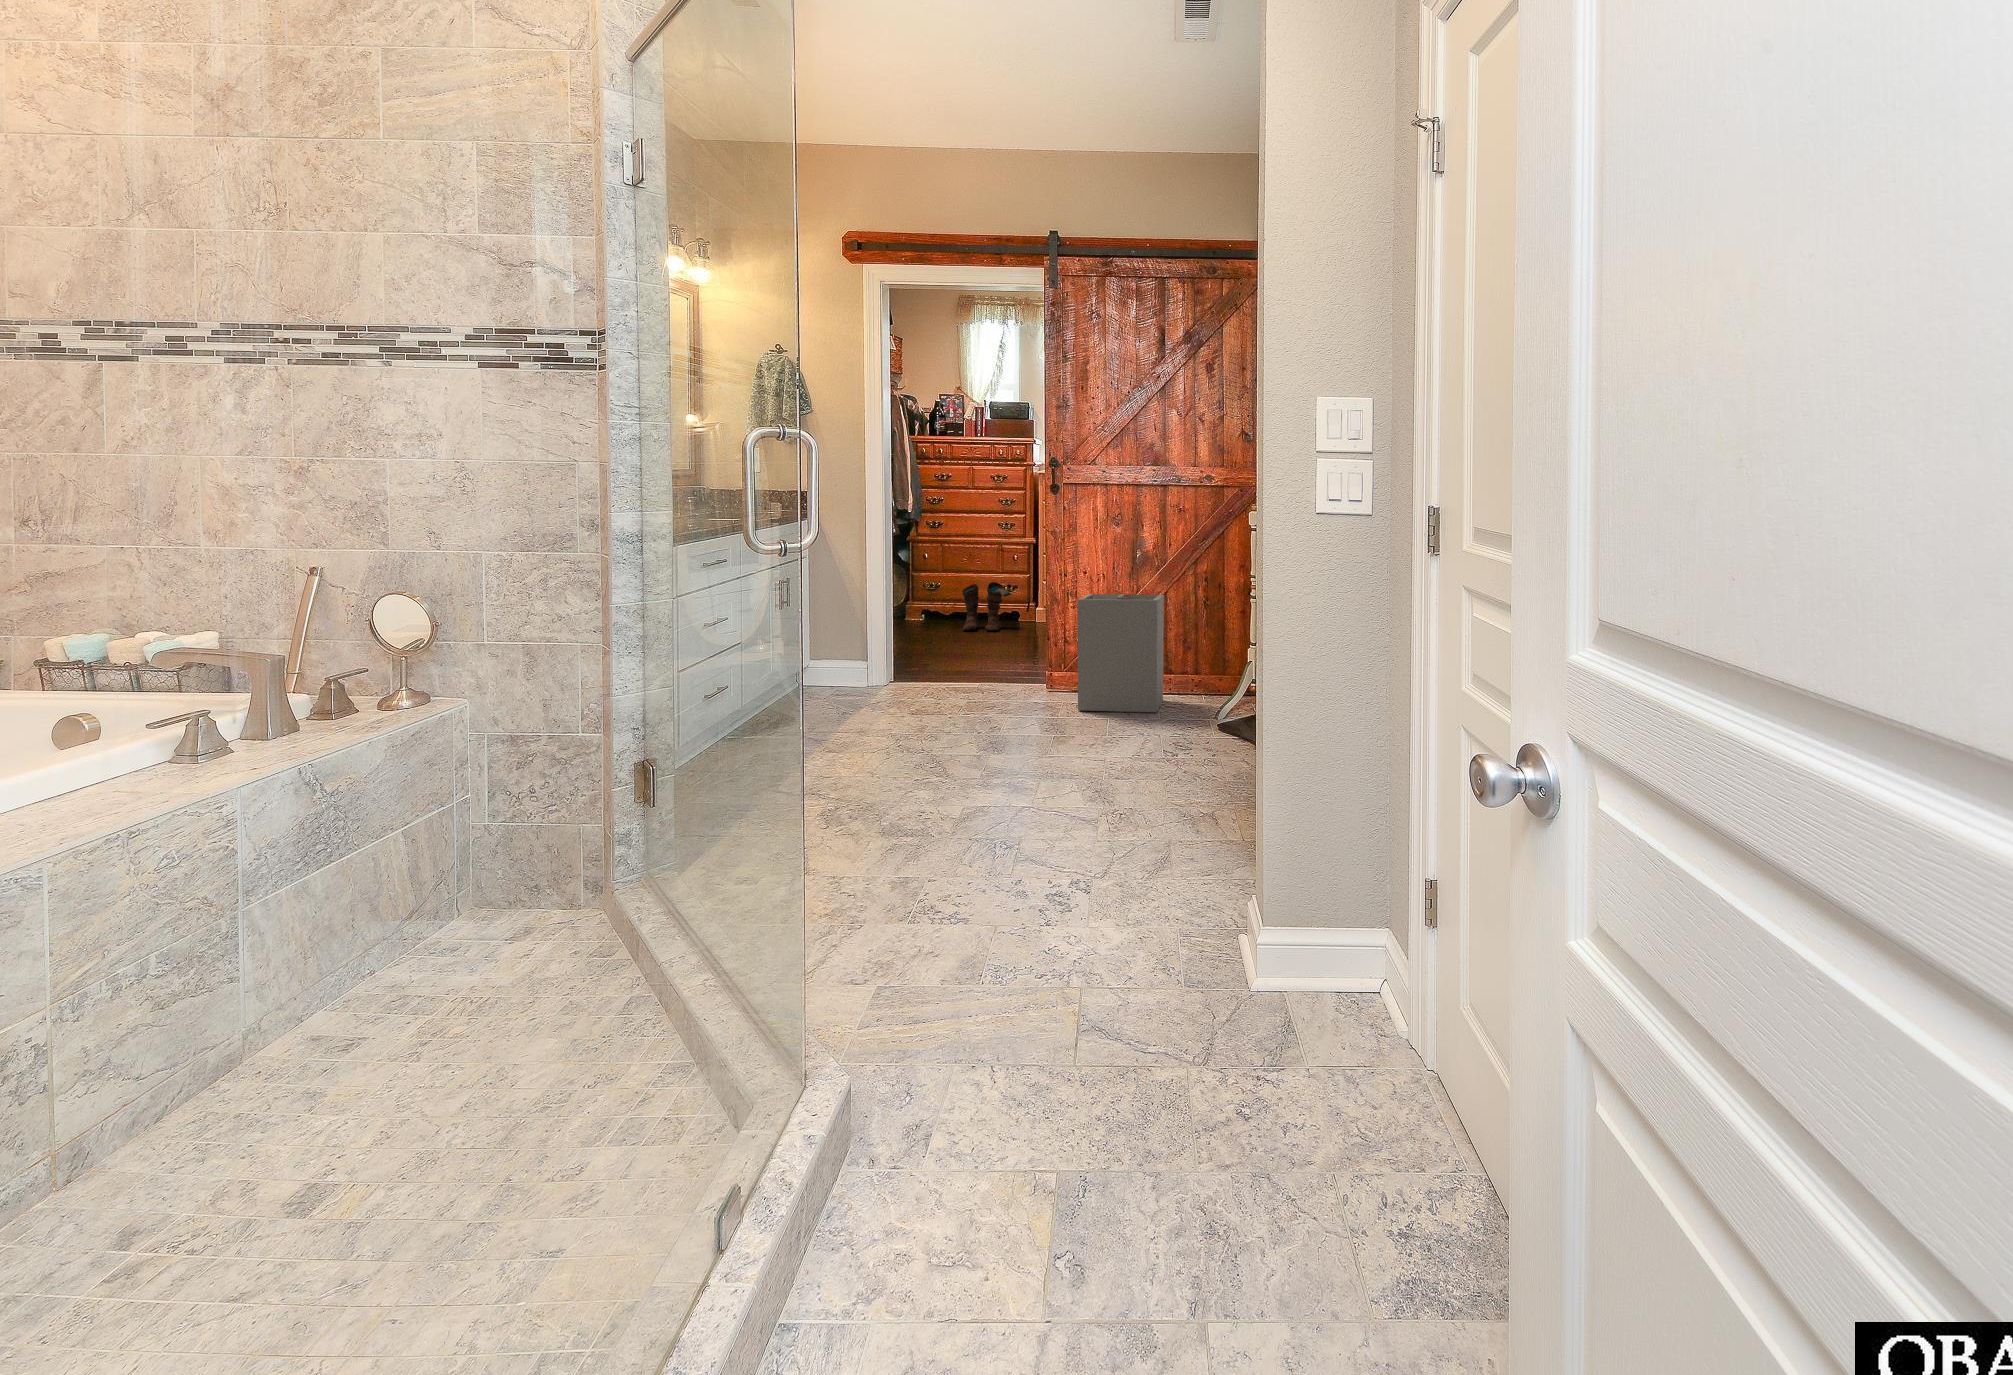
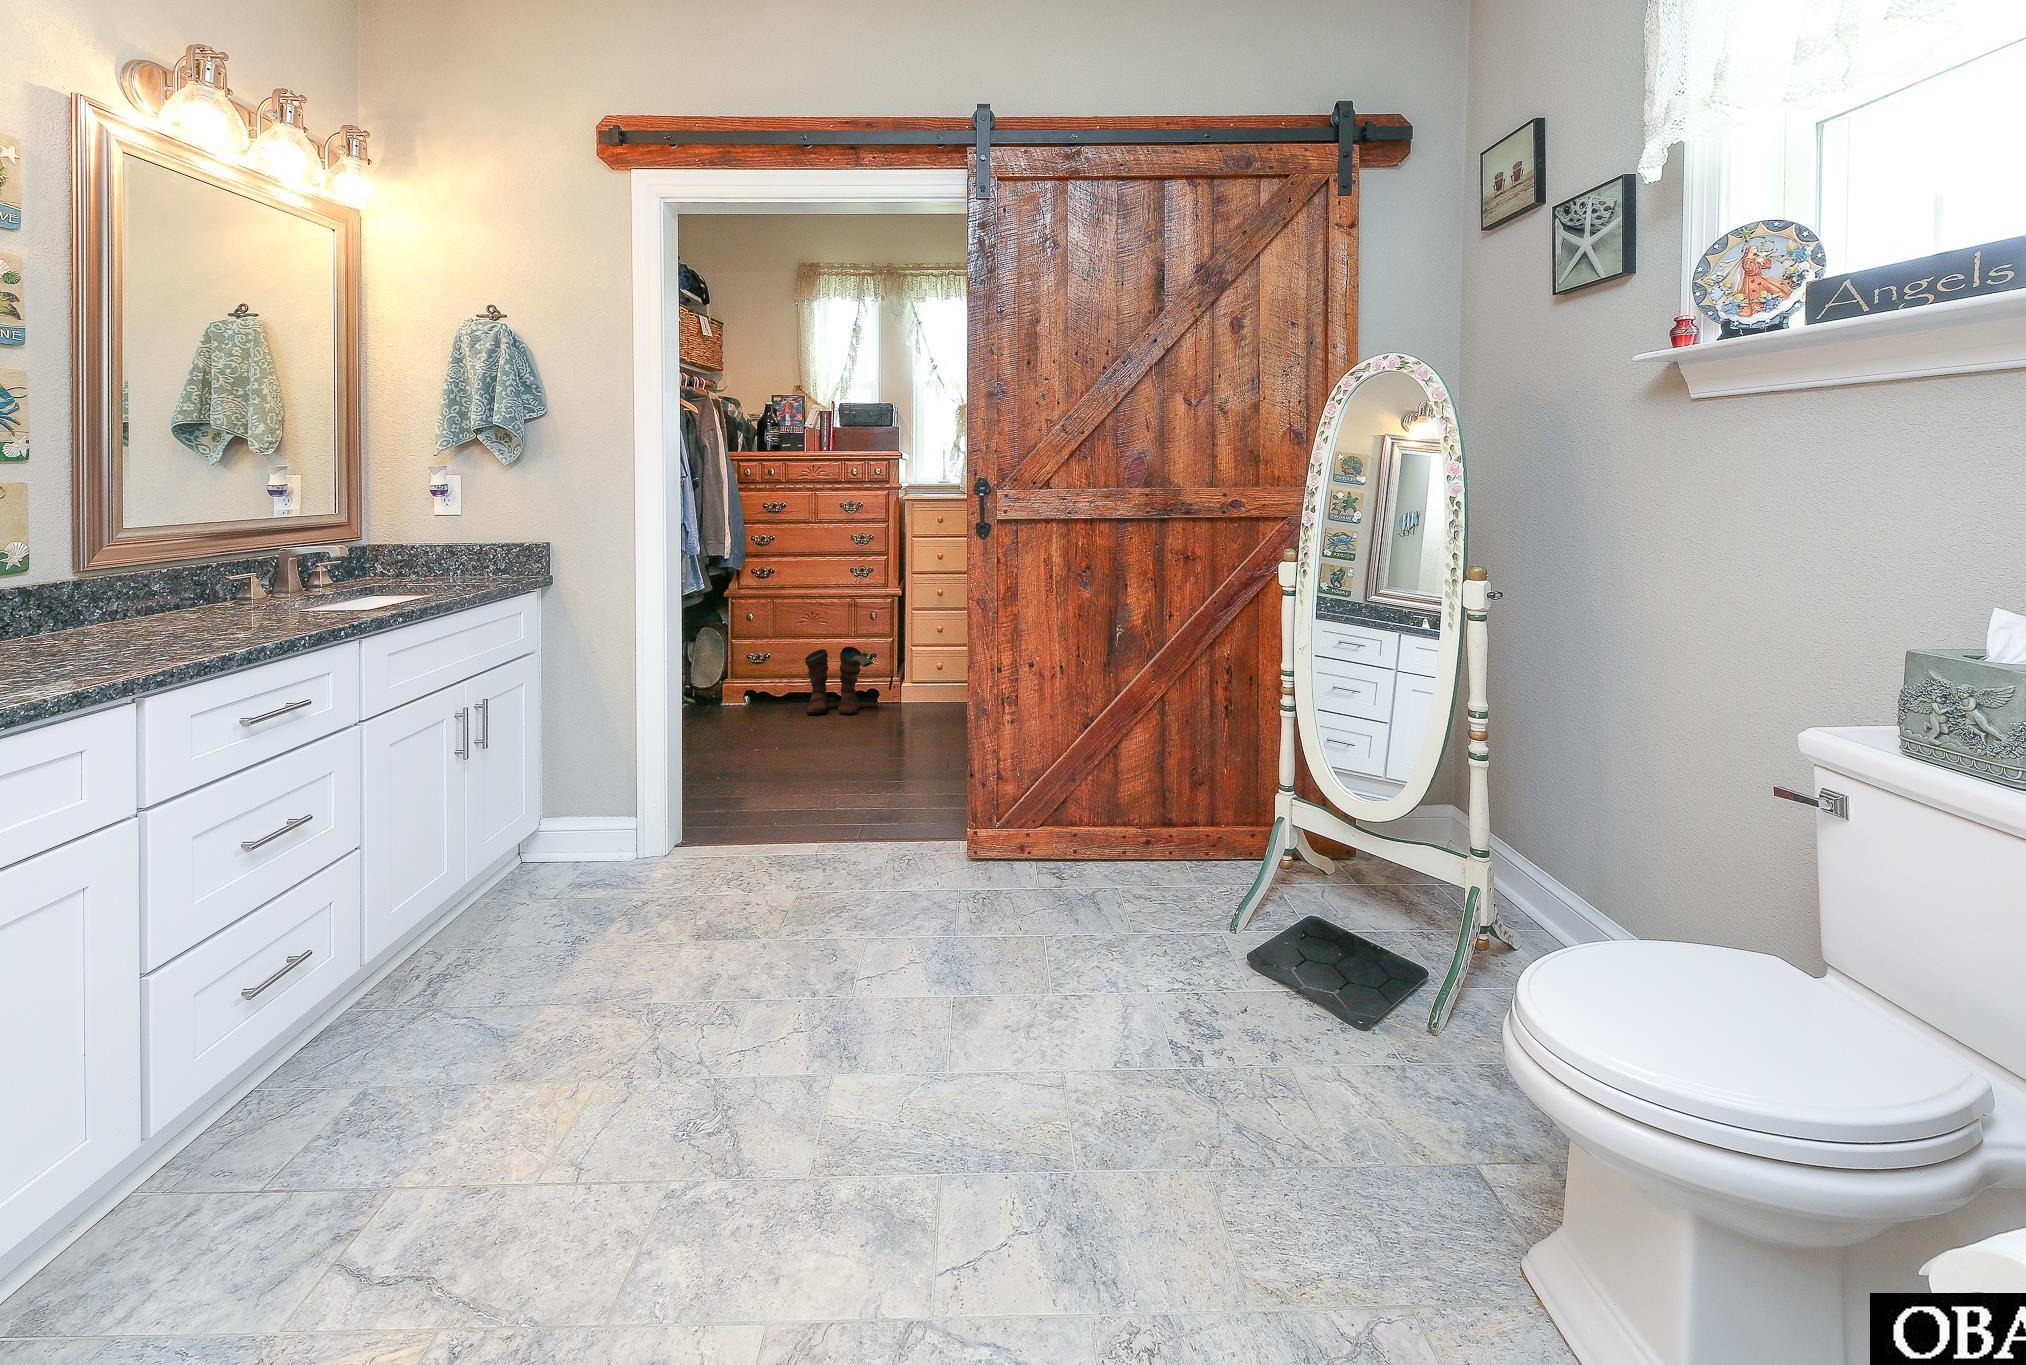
laundry hamper: present [1078,594,1164,712] -> none [1041,701,1184,915]

